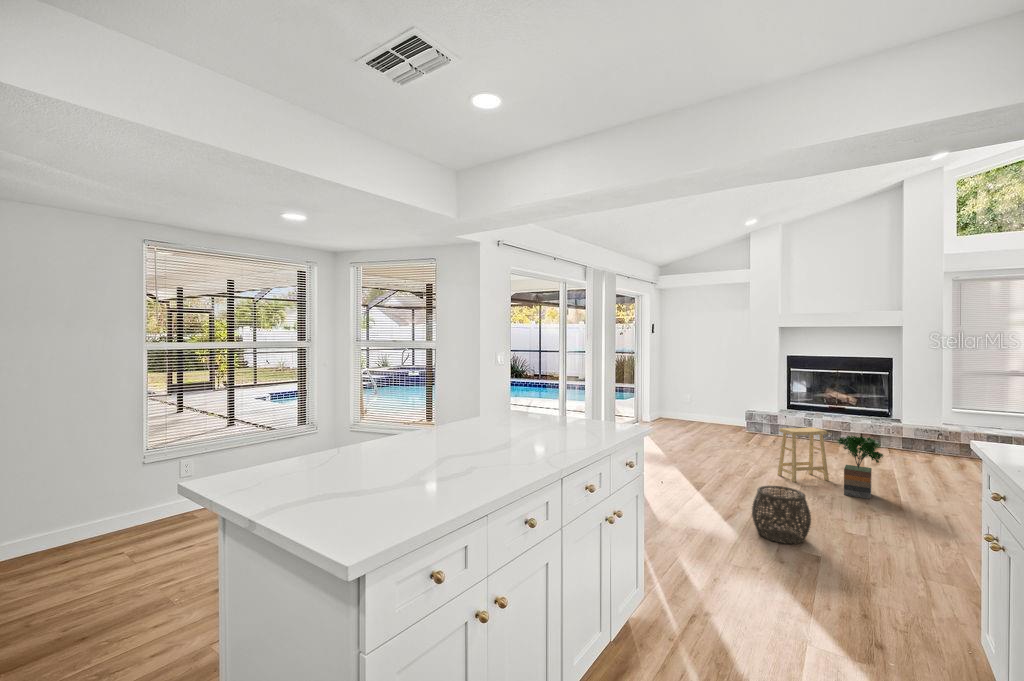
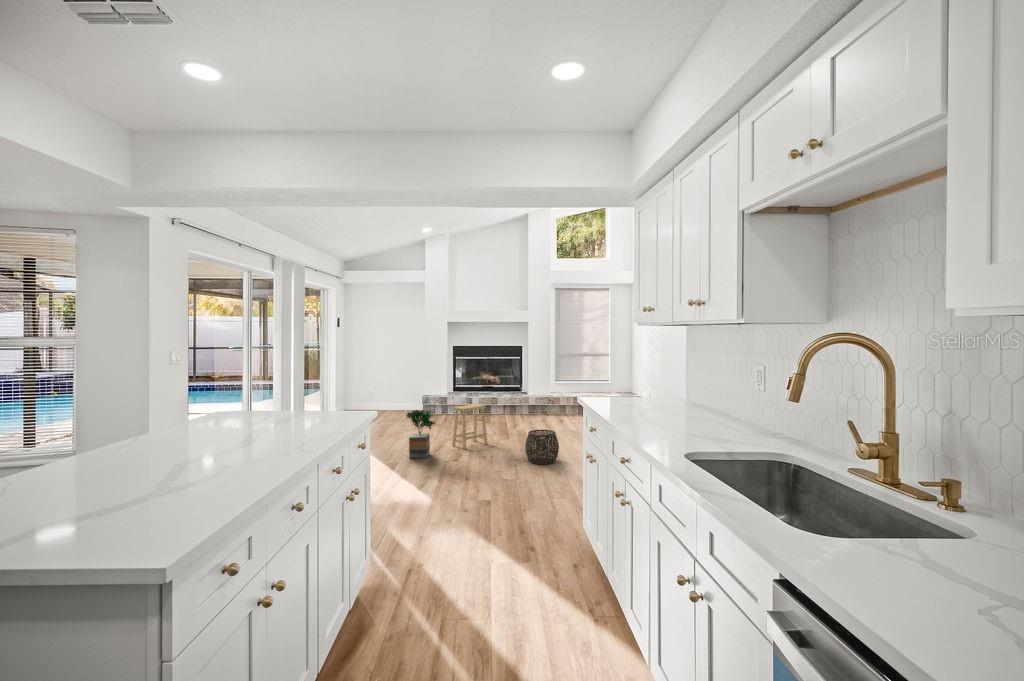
potted tree: present [837,435,883,499] -> present [406,410,435,458]
woven basket: present [752,486,811,544] -> present [525,430,559,464]

